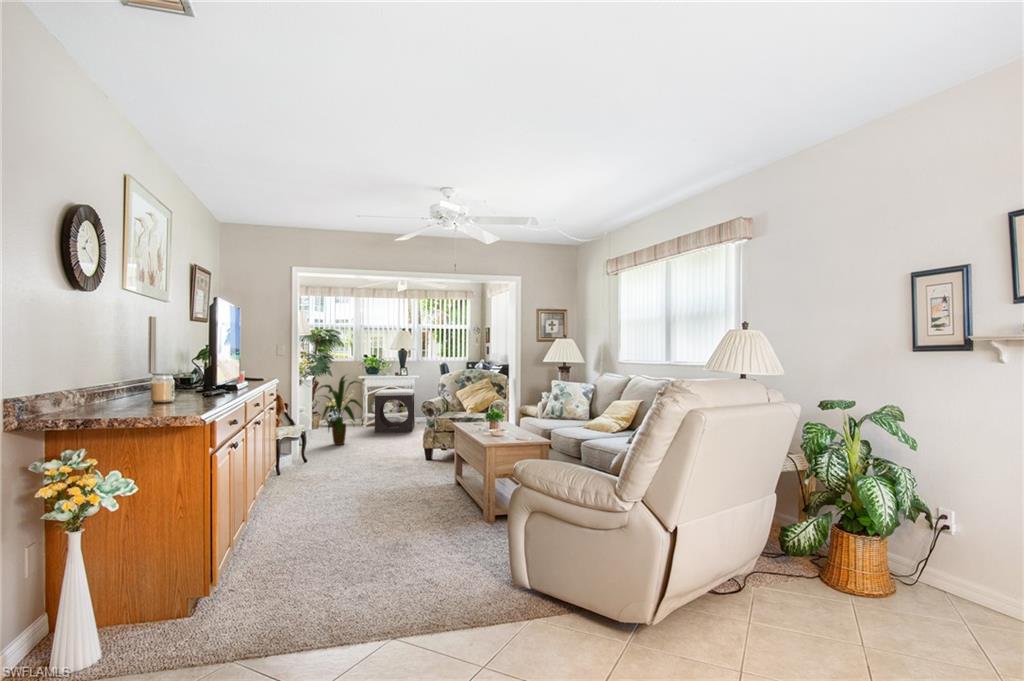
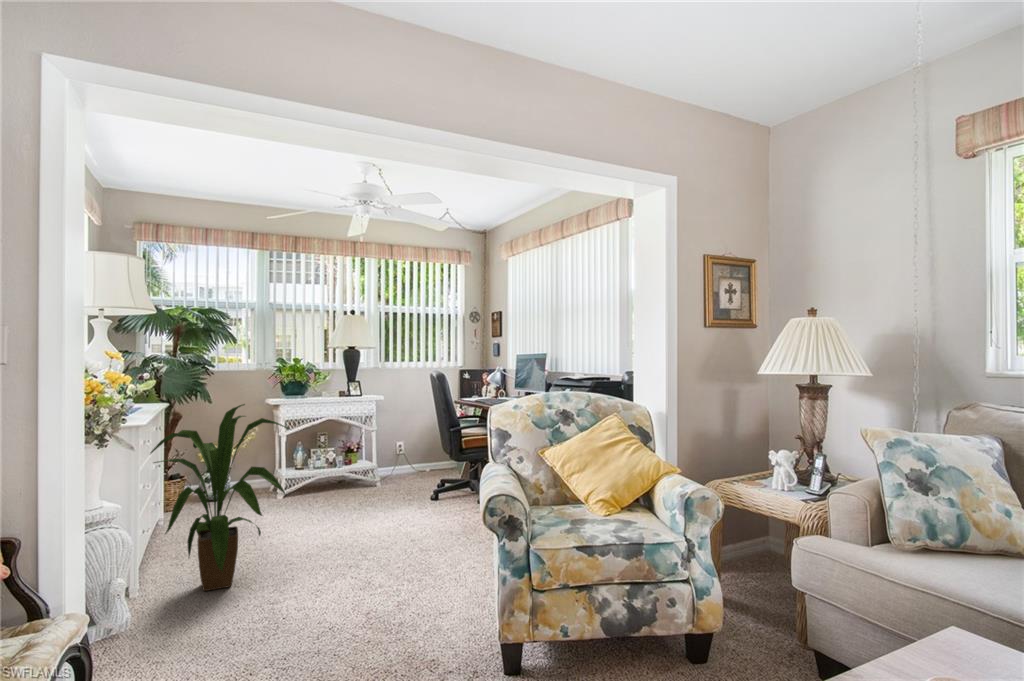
footstool: present [375,389,415,433] -> none [304,425,386,523]

